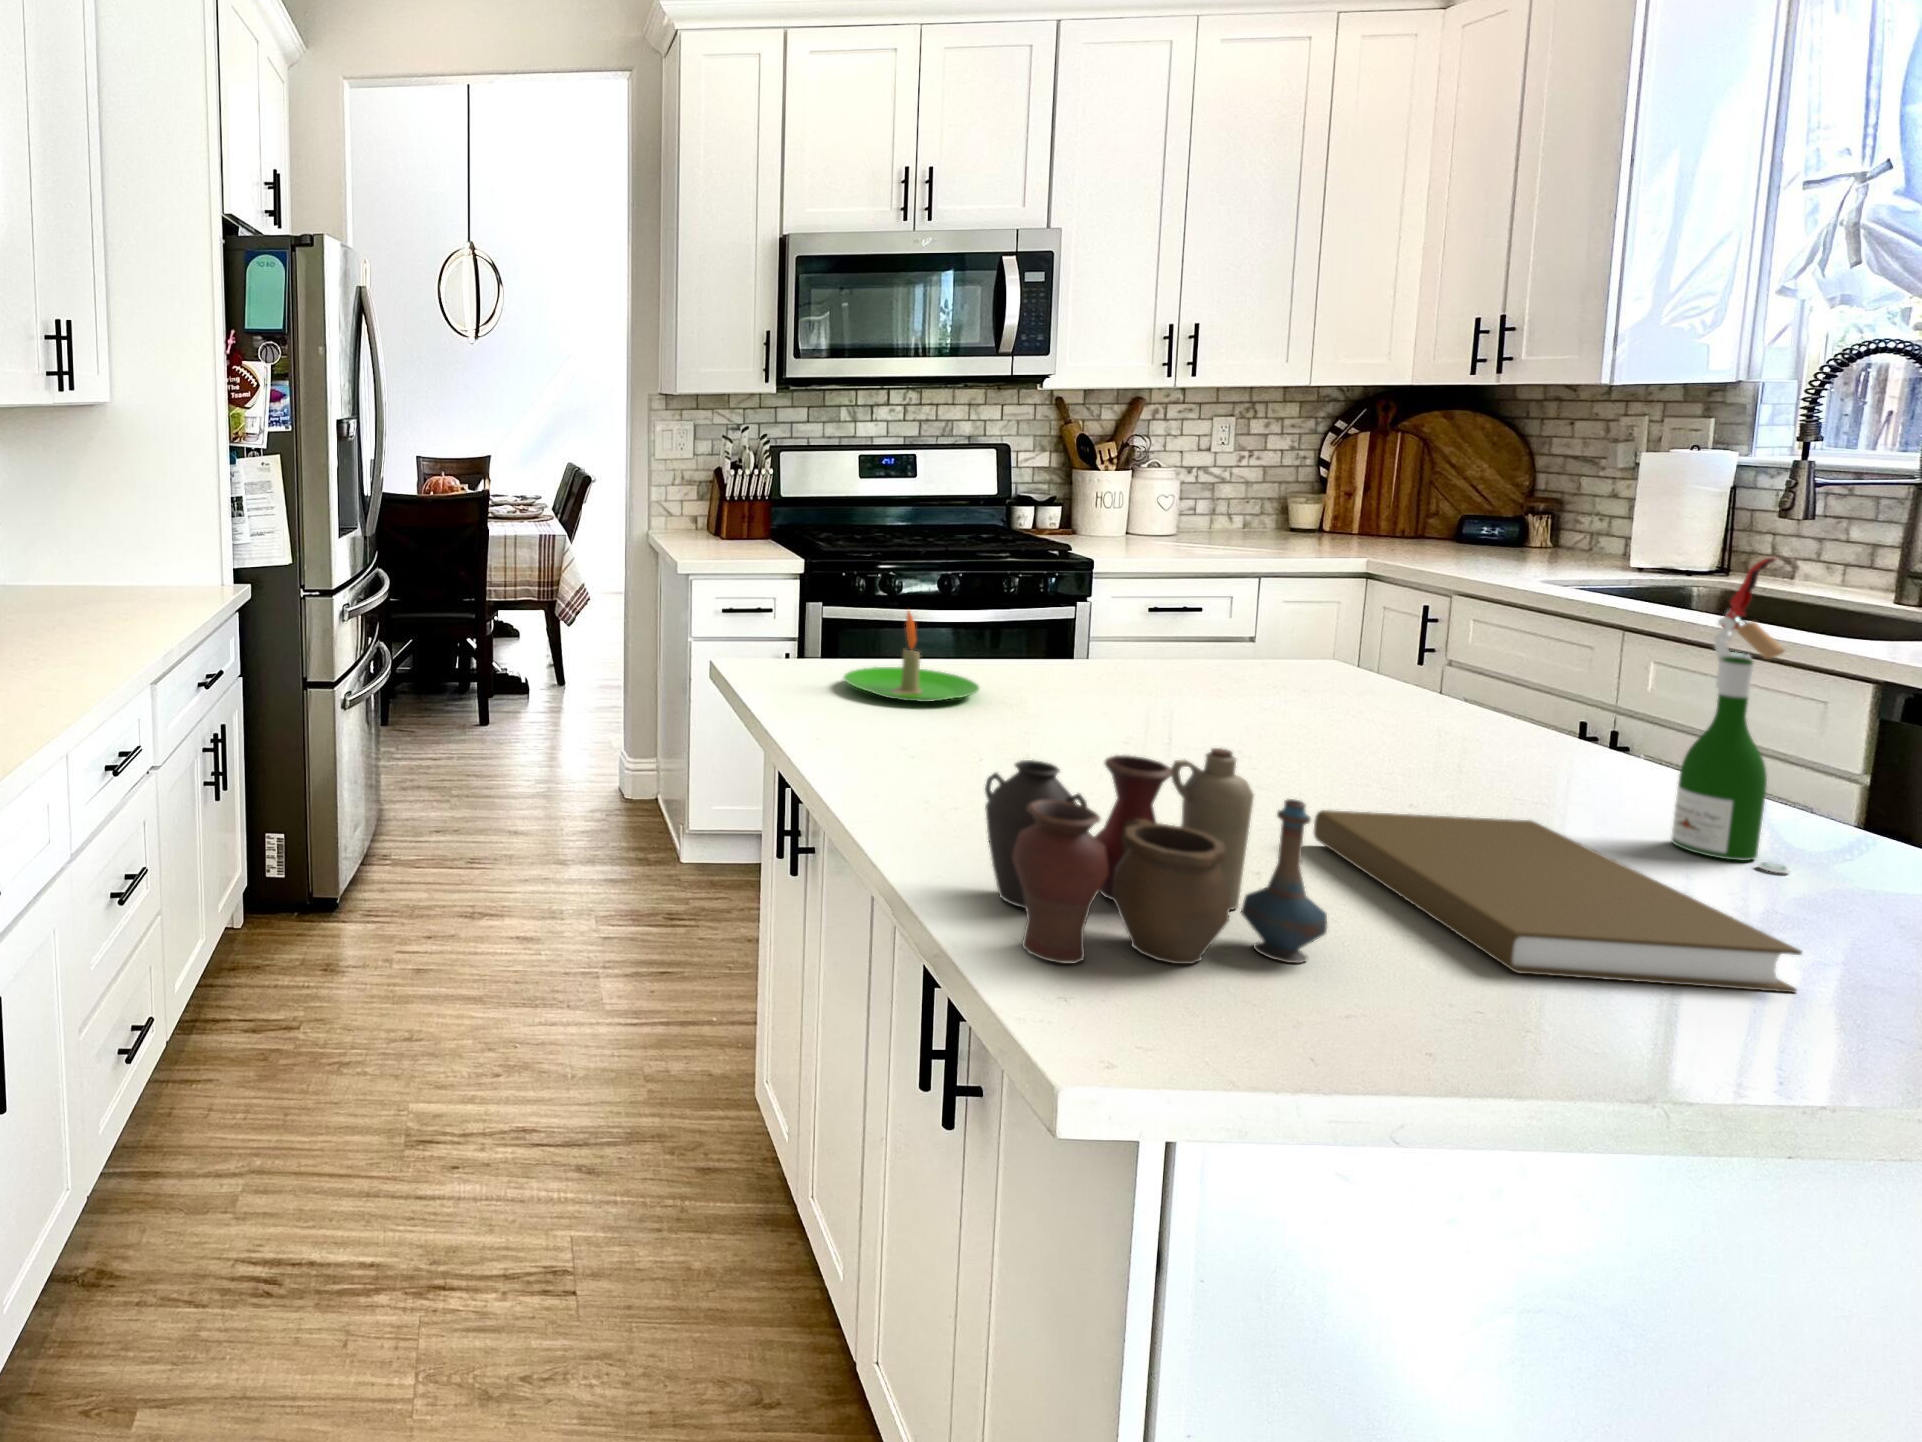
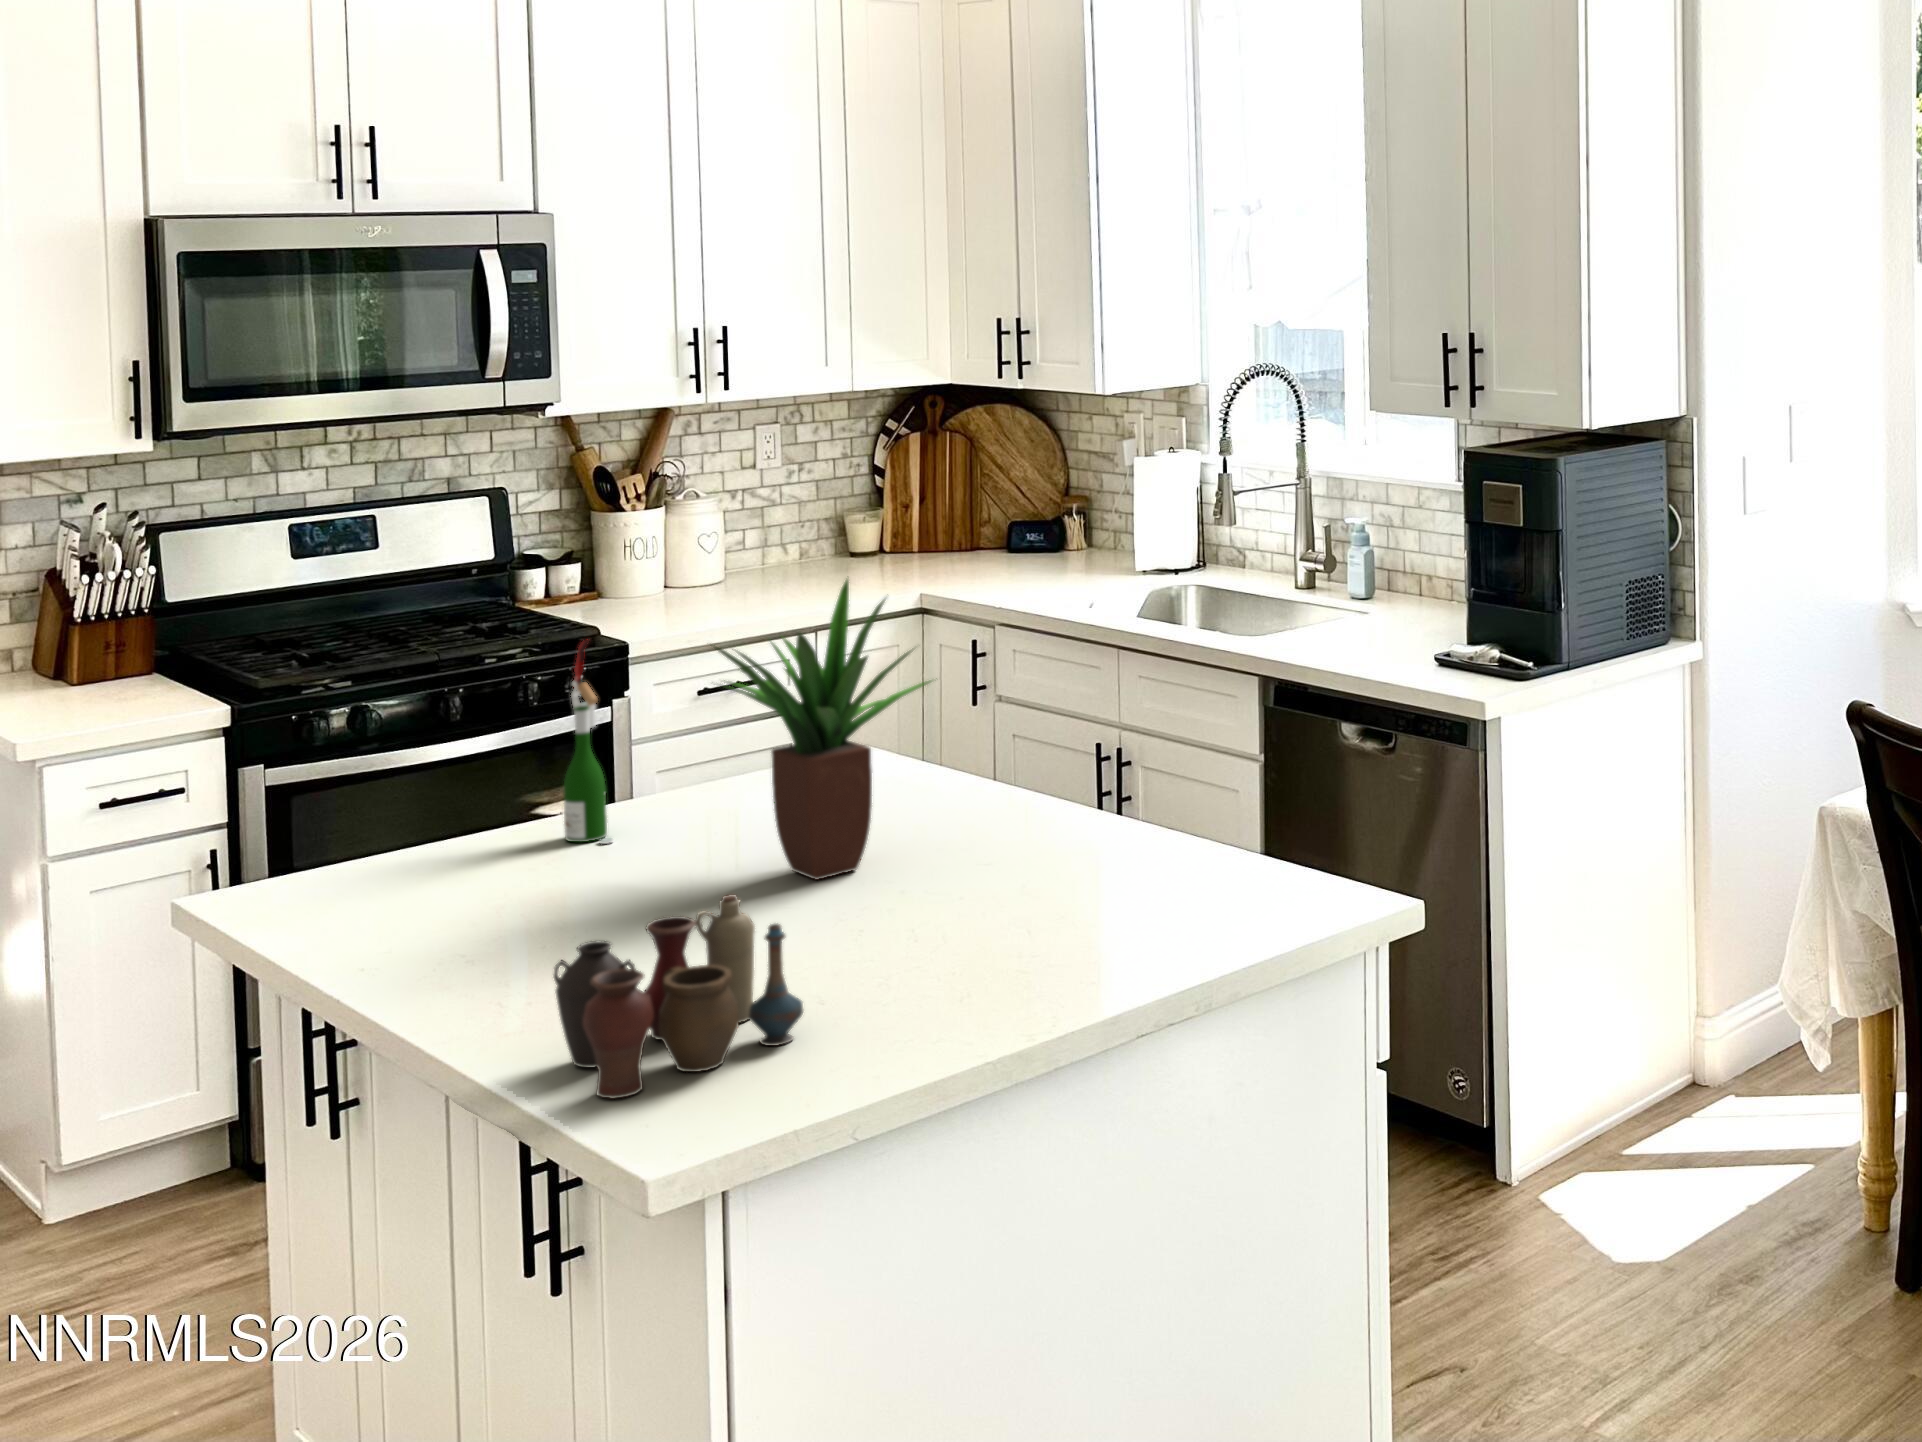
potted plant: none [1191,441,1497,767] -> present [714,580,931,880]
wine bottle: present [1672,558,1790,873] -> present [563,640,613,844]
candle: present [844,612,979,702] -> none [364,795,522,901]
book: present [1314,810,1802,992] -> none [810,890,1058,1006]

